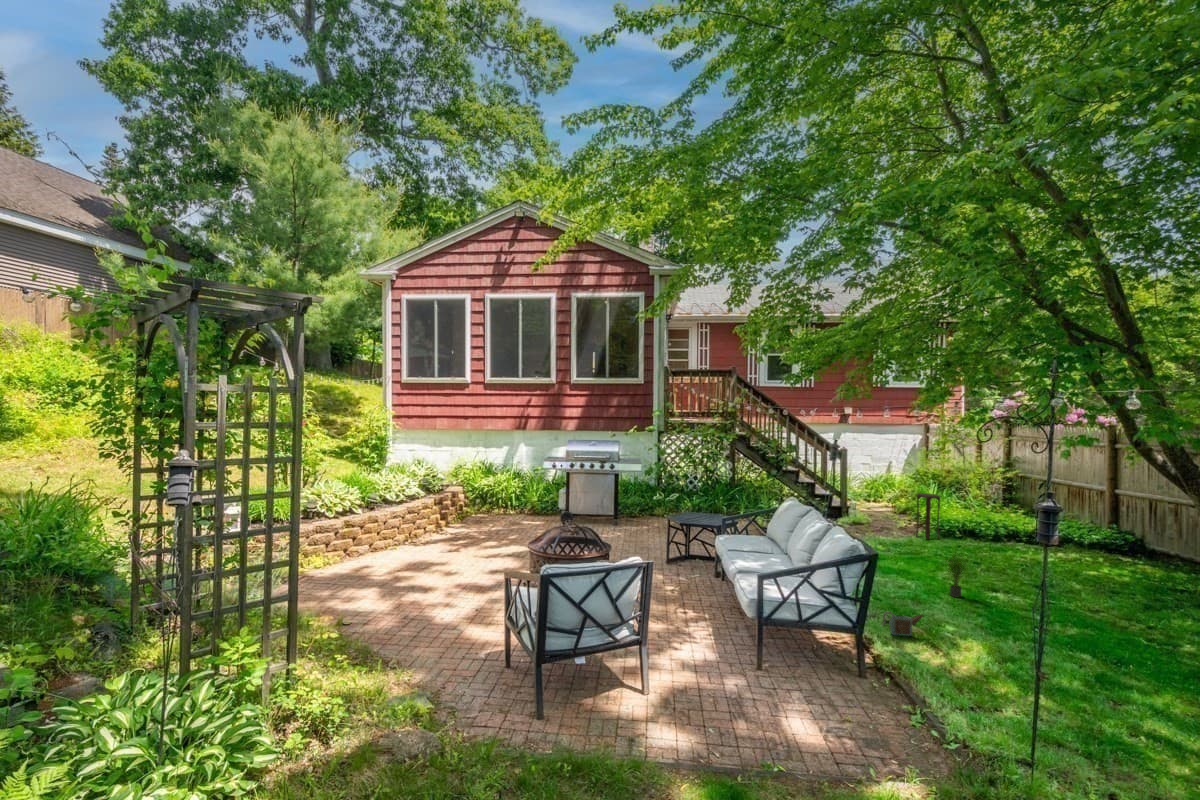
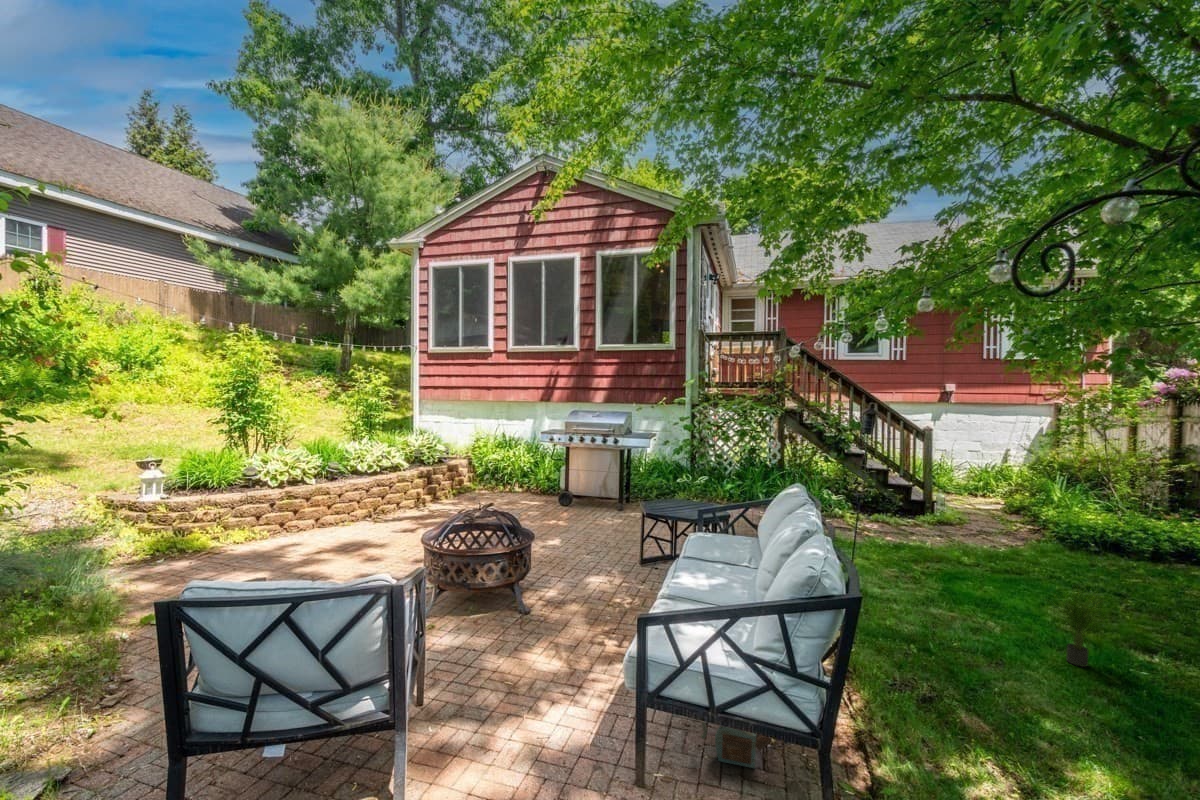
stool: present [916,493,940,540] -> none [1025,489,1066,555]
watering can: present [882,612,923,636] -> present [701,722,772,768]

